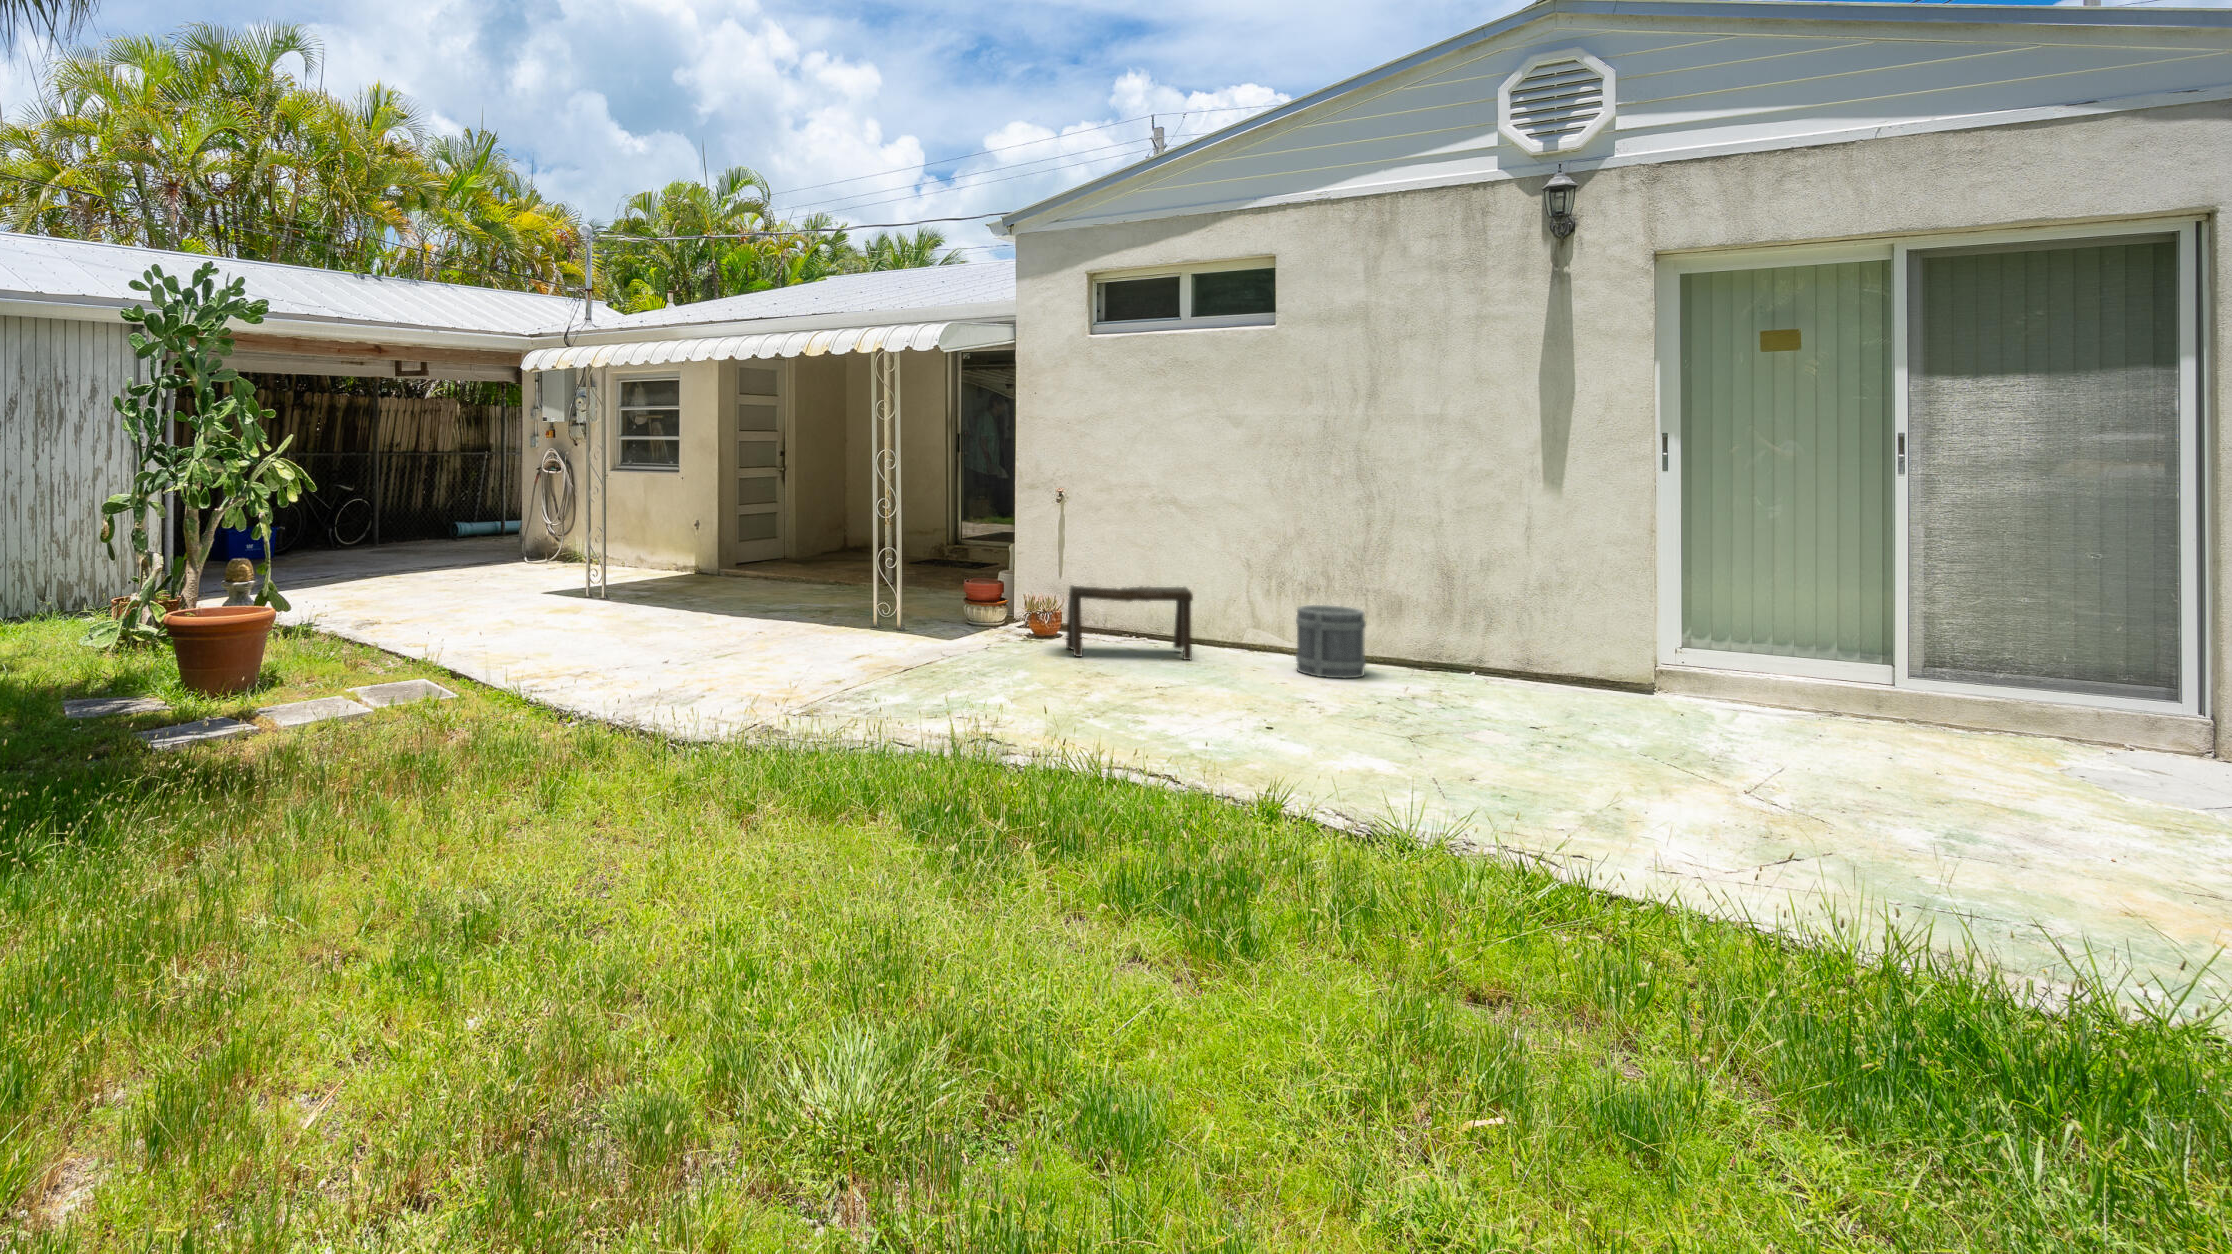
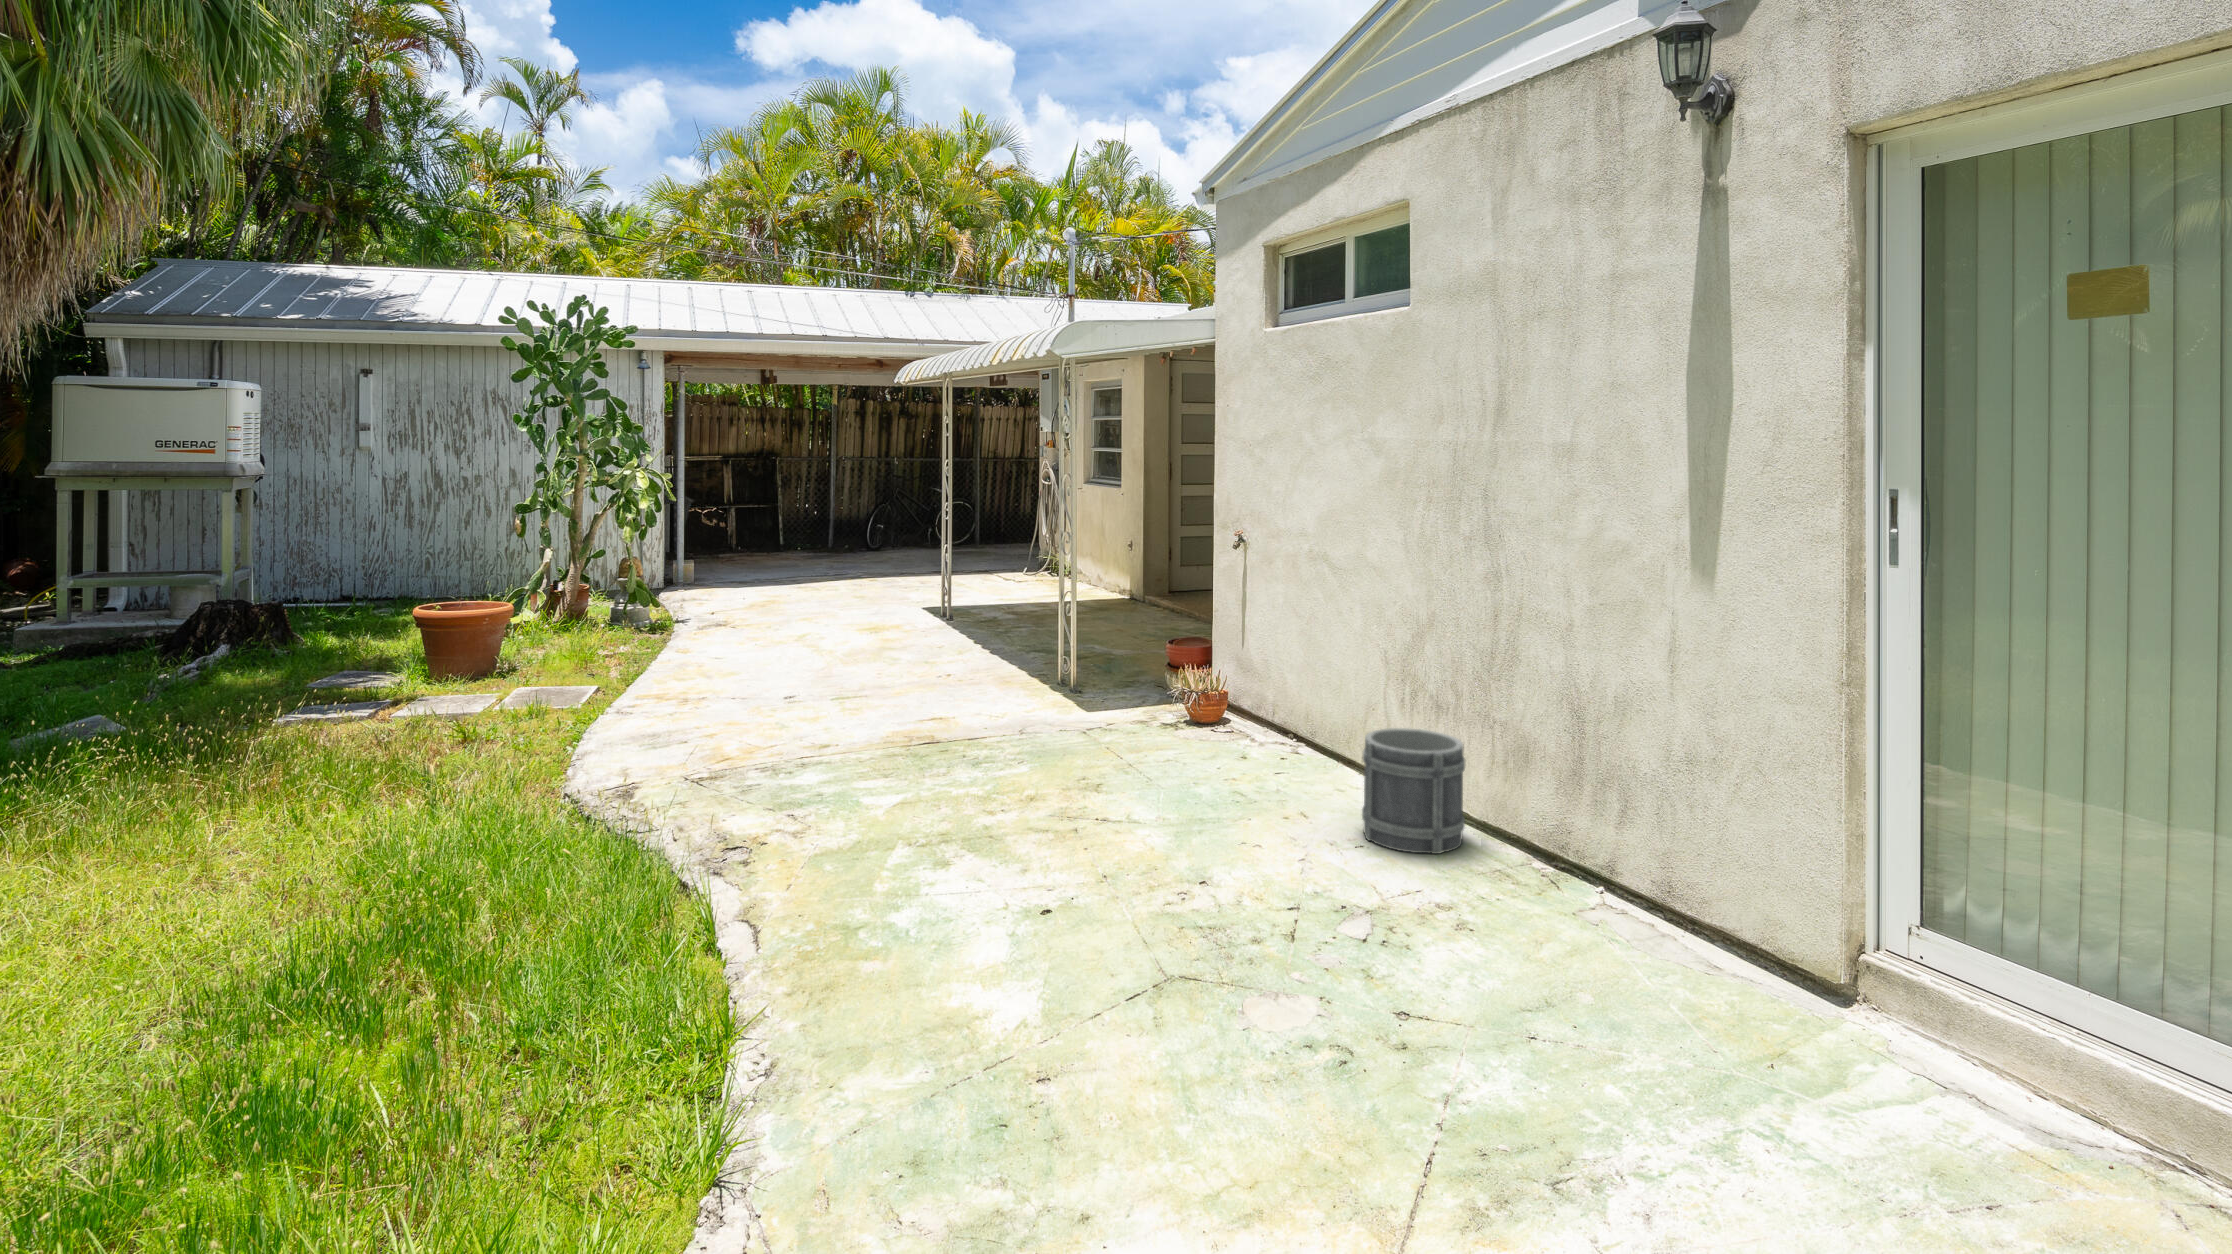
bench: present [1066,586,1193,660] -> none [1158,657,1329,781]

